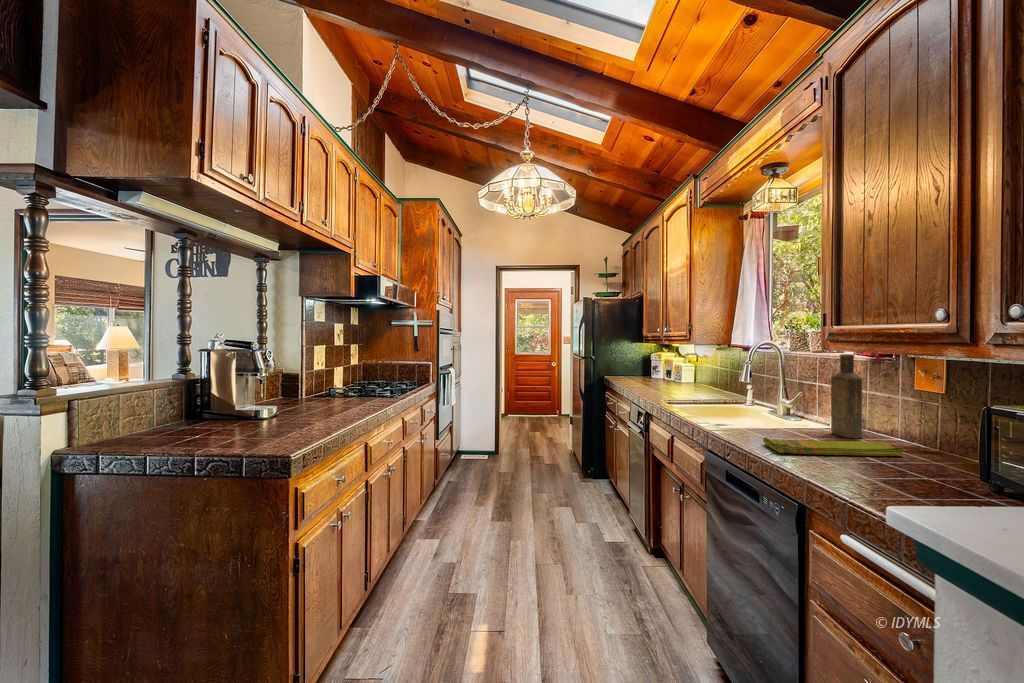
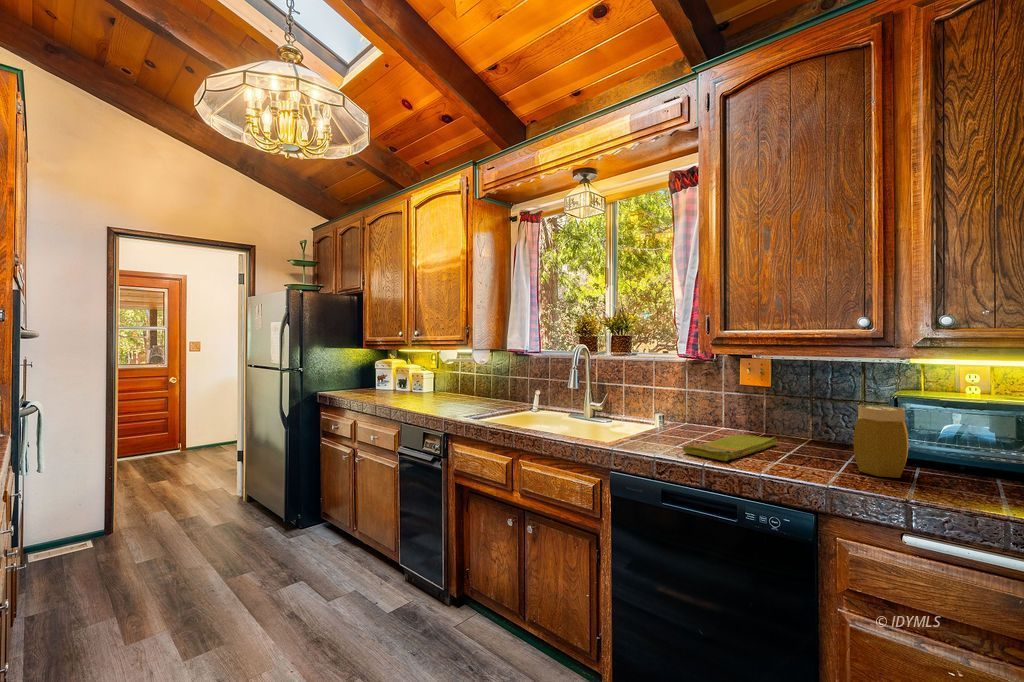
bottle: present [831,354,862,438] -> none [677,357,709,434]
jar: none [897,412,967,496] -> present [853,405,908,478]

